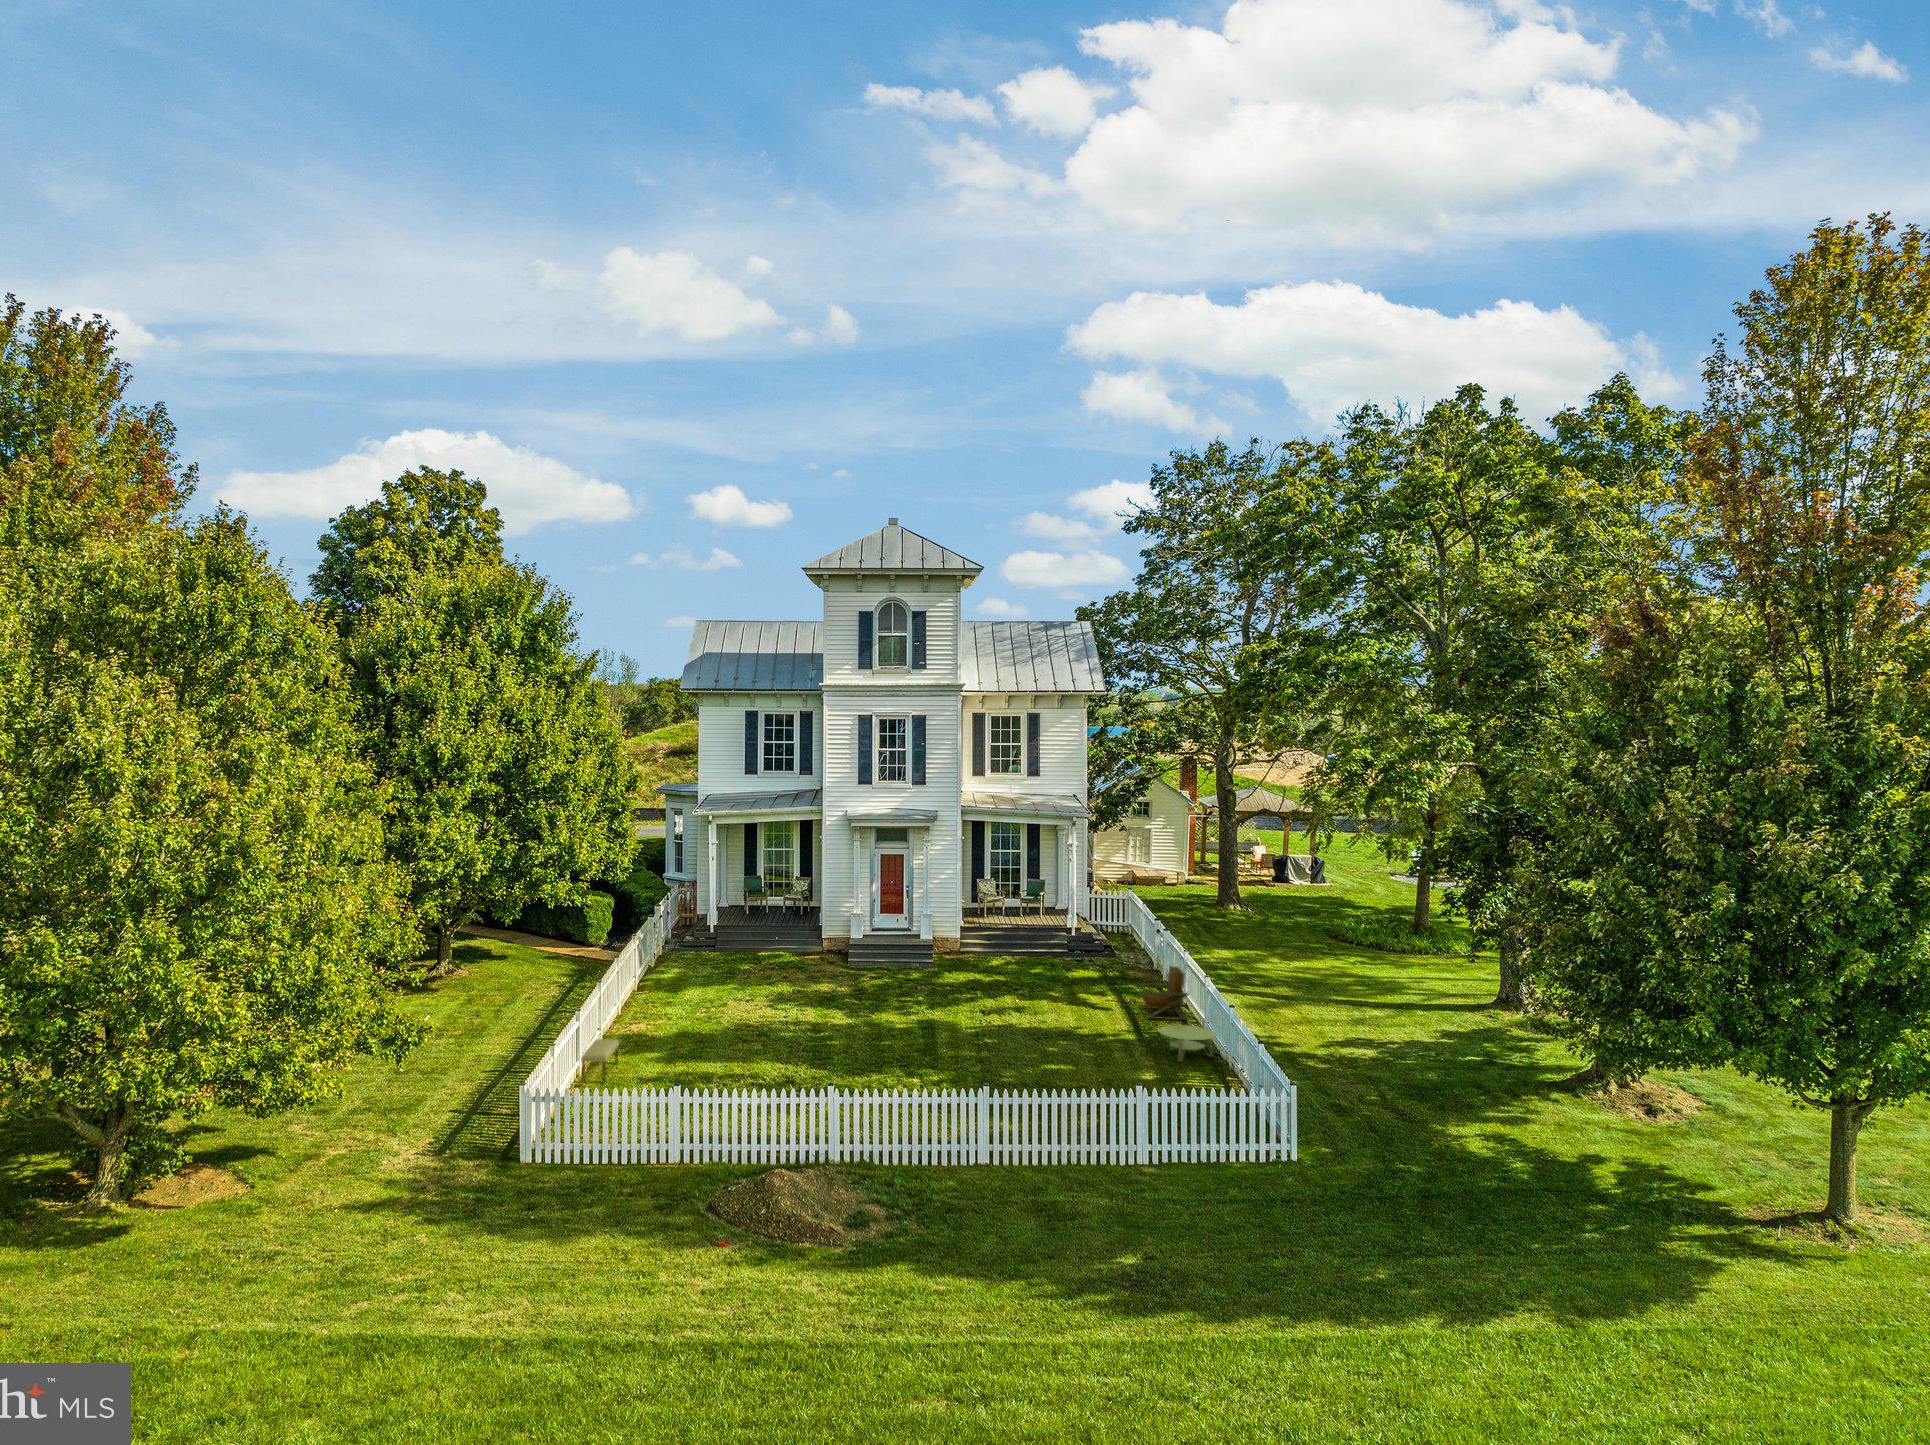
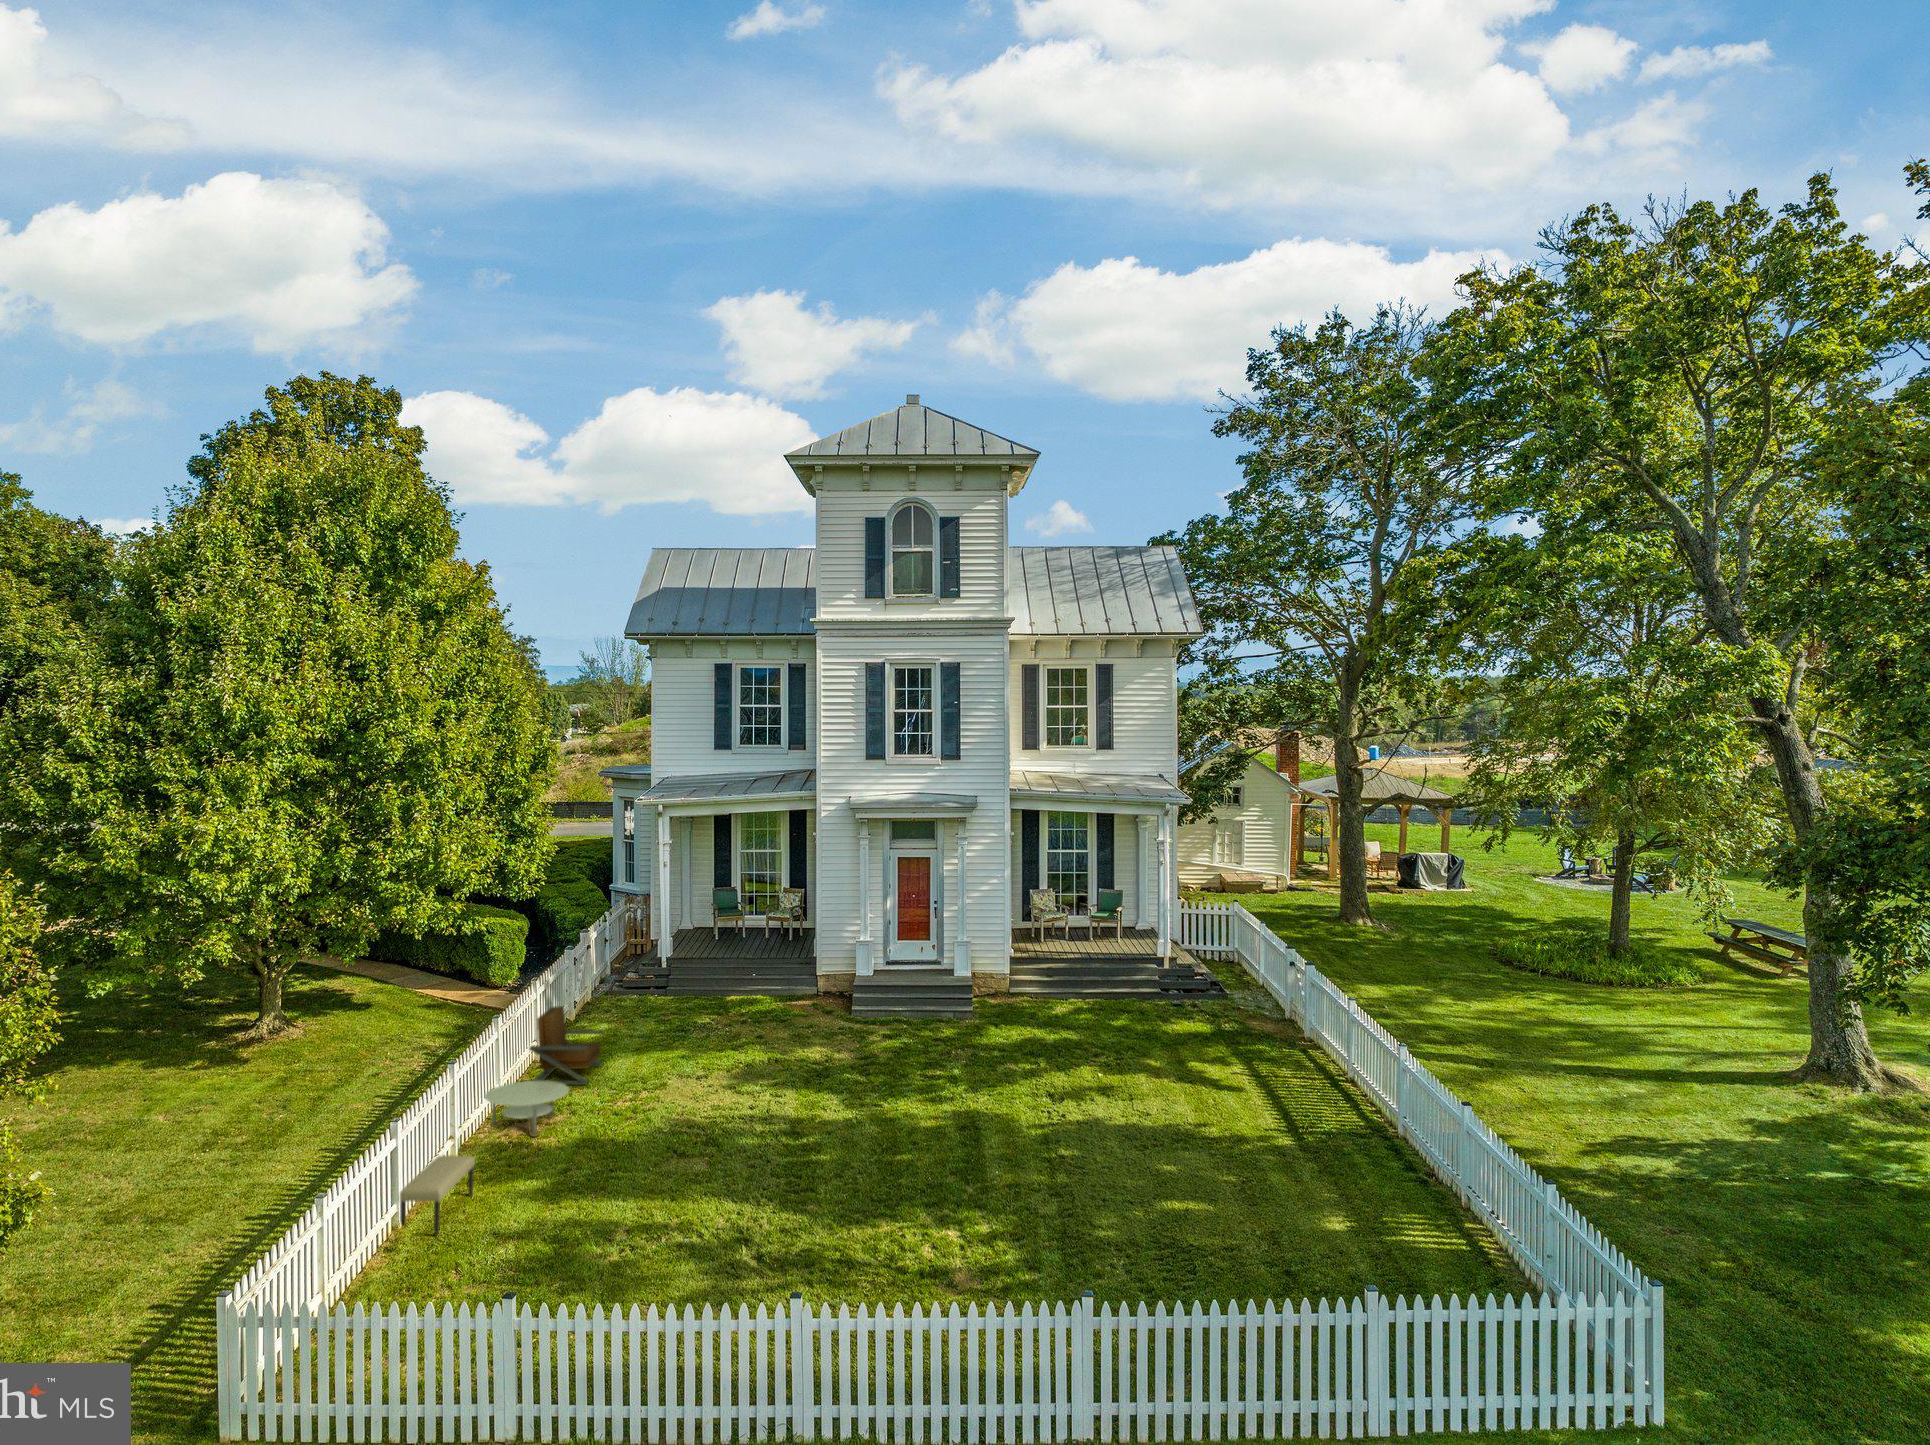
lounge chair: present [1141,966,1189,1020] -> present [529,1006,603,1085]
round table: present [1159,1025,1217,1062] -> present [484,1081,569,1137]

